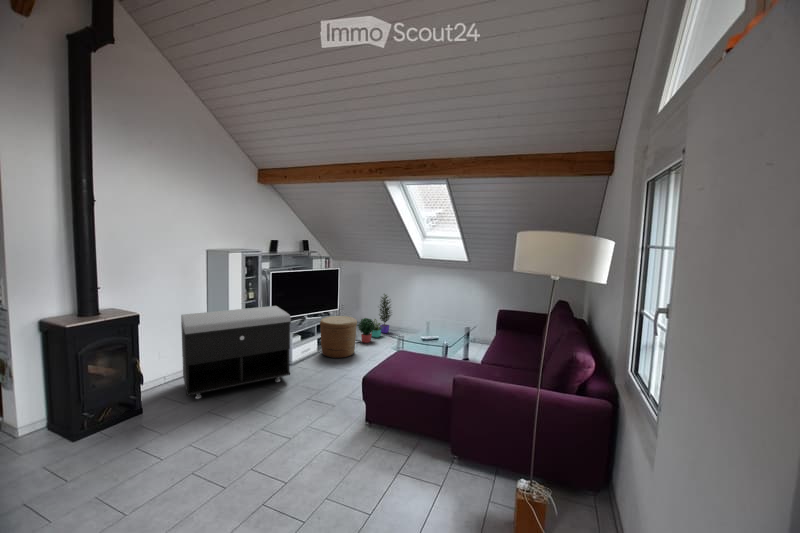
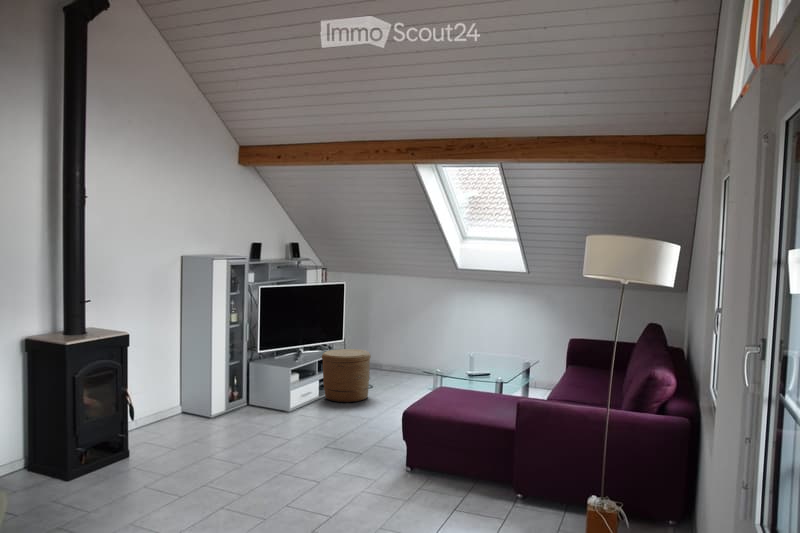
potted plant: present [358,294,391,343] -> none [372,321,424,388]
storage bench: present [181,306,291,399] -> none [162,332,288,434]

